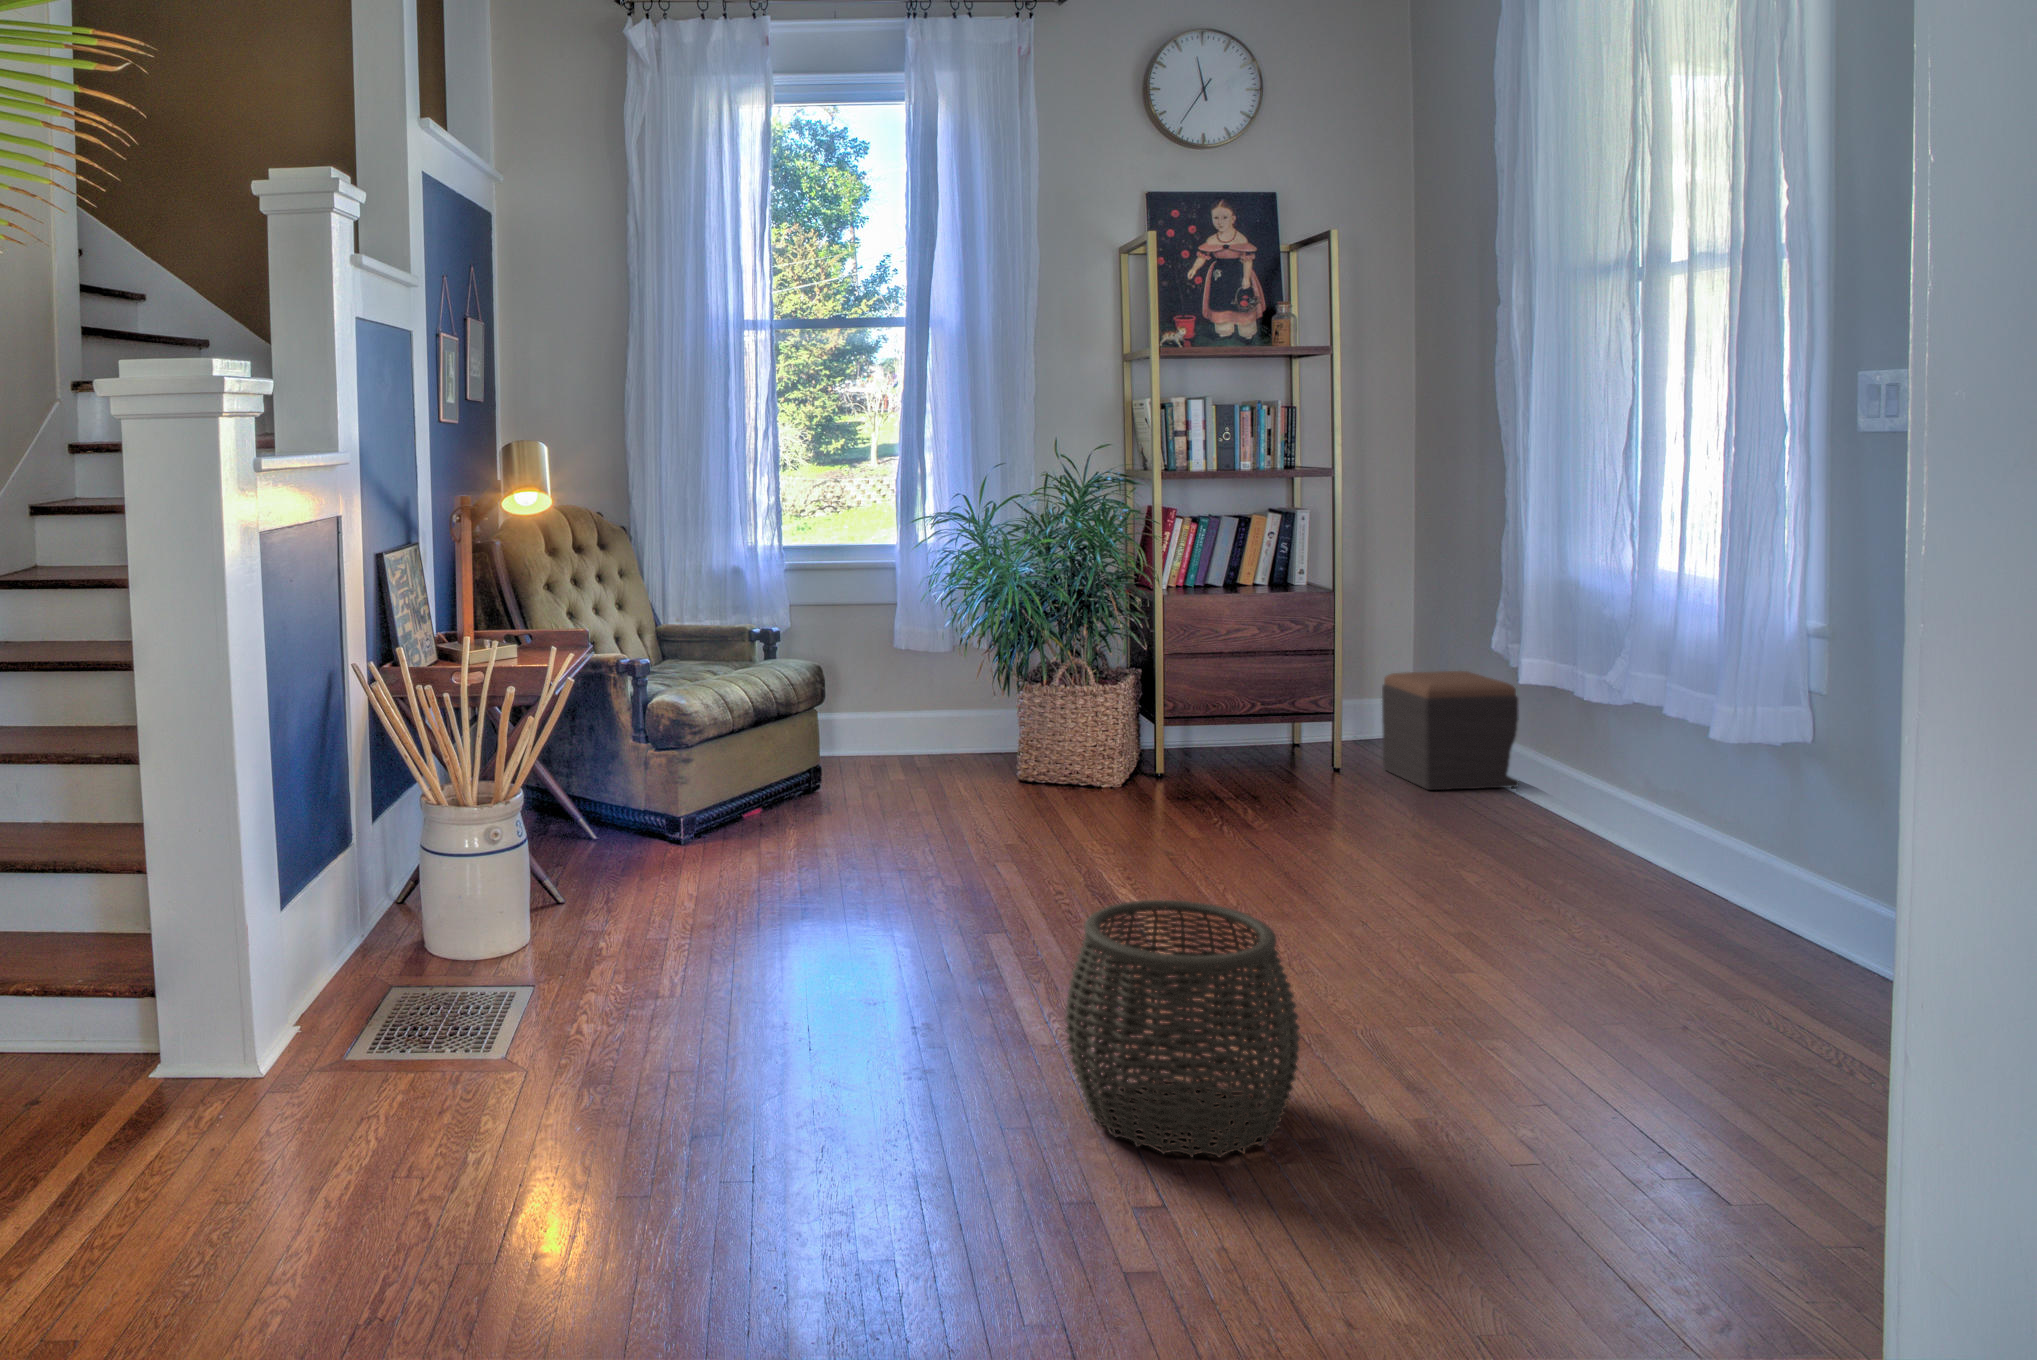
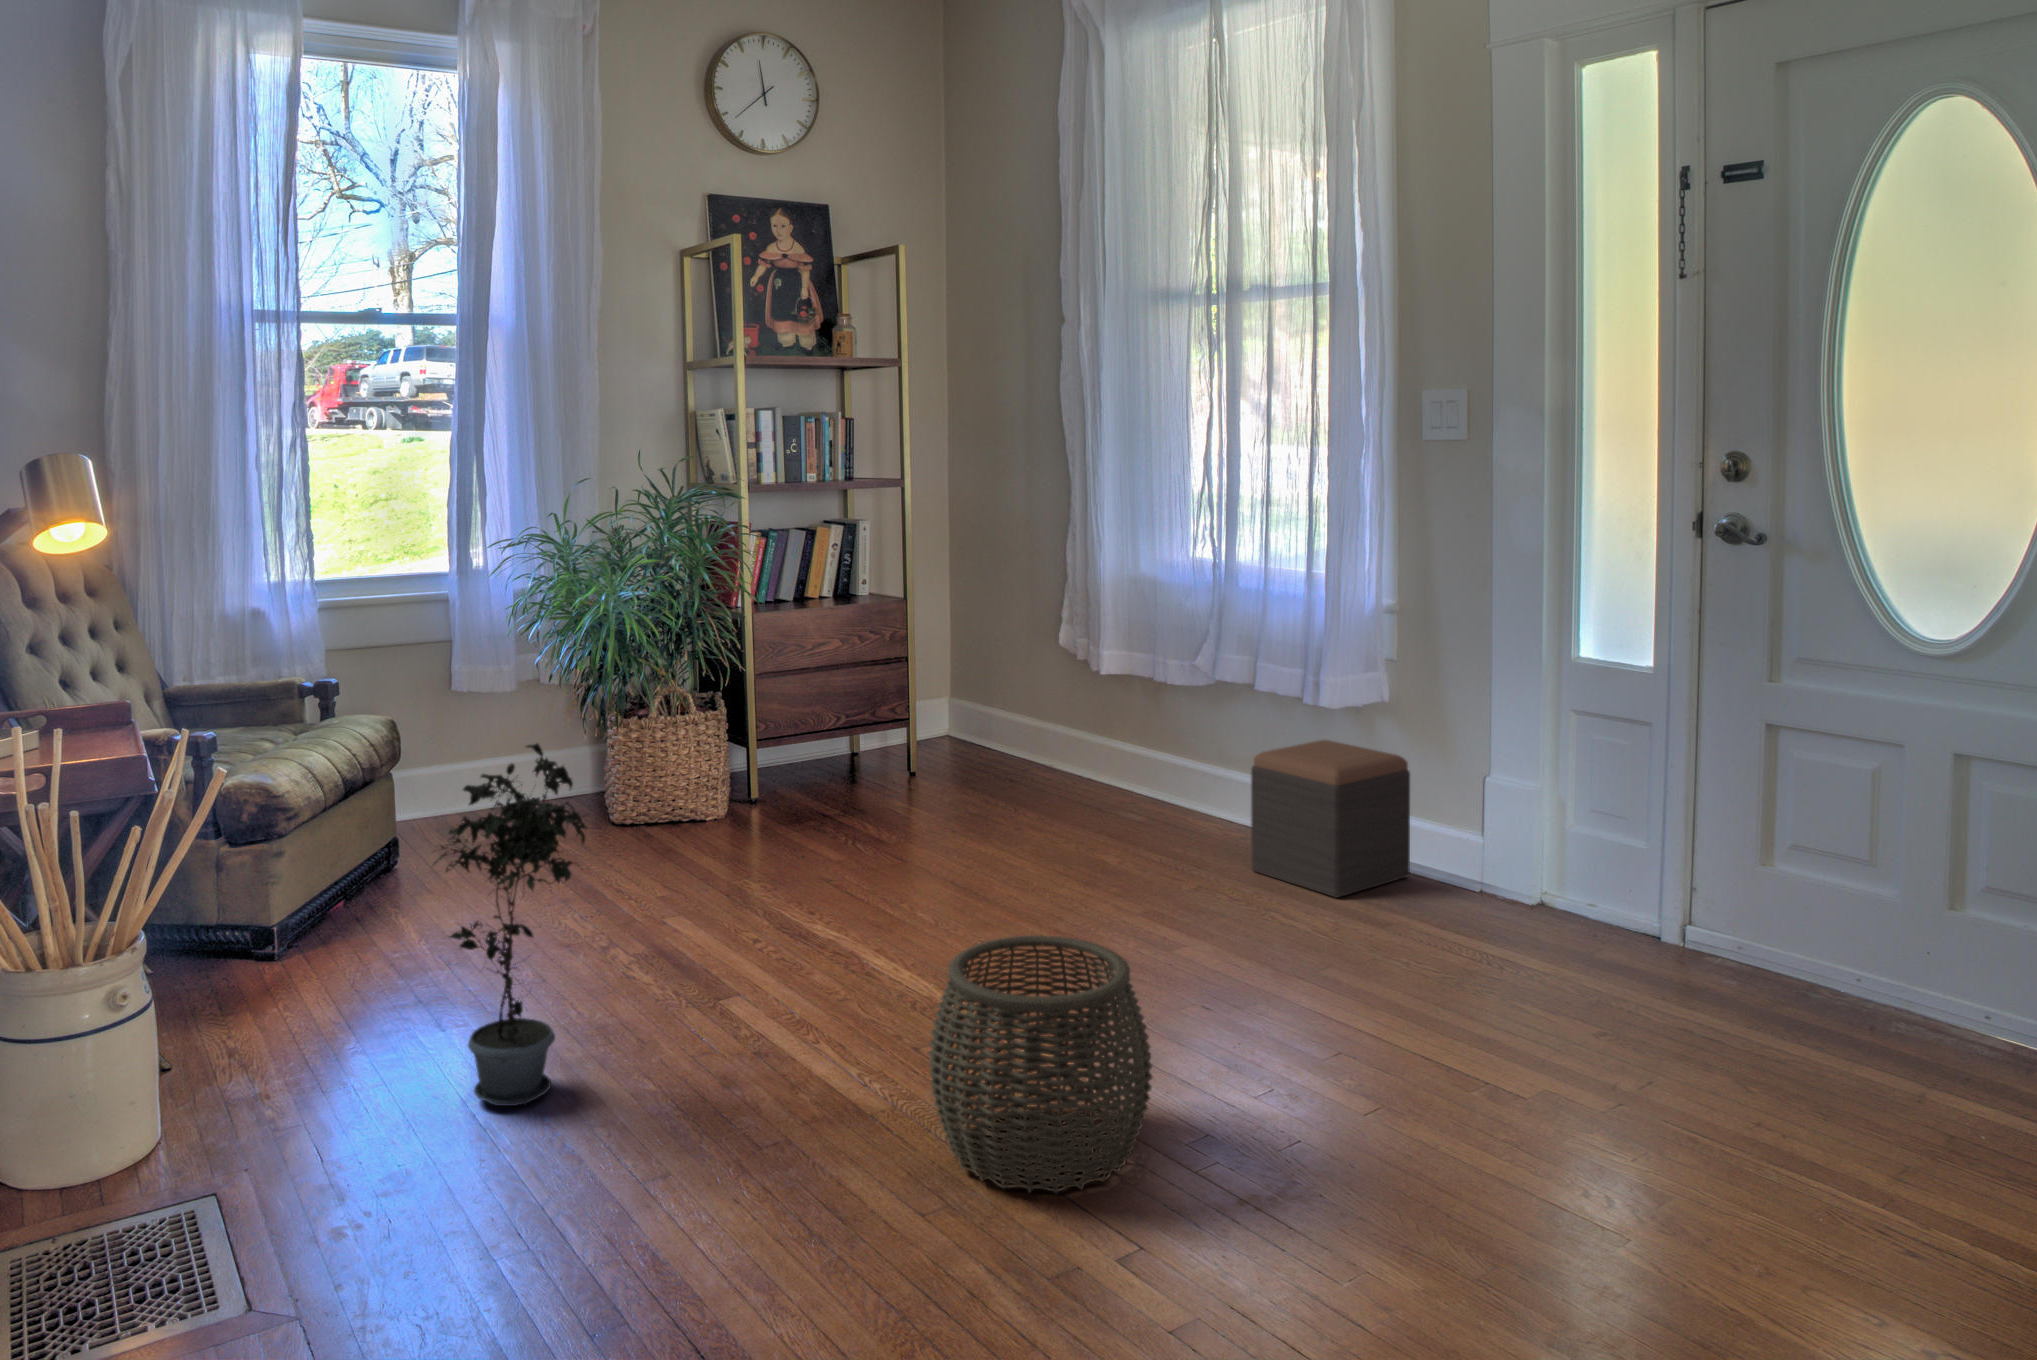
footstool: present [1382,671,1519,790] -> present [1251,740,1410,898]
potted plant: none [706,672,839,978] -> present [434,743,586,1106]

